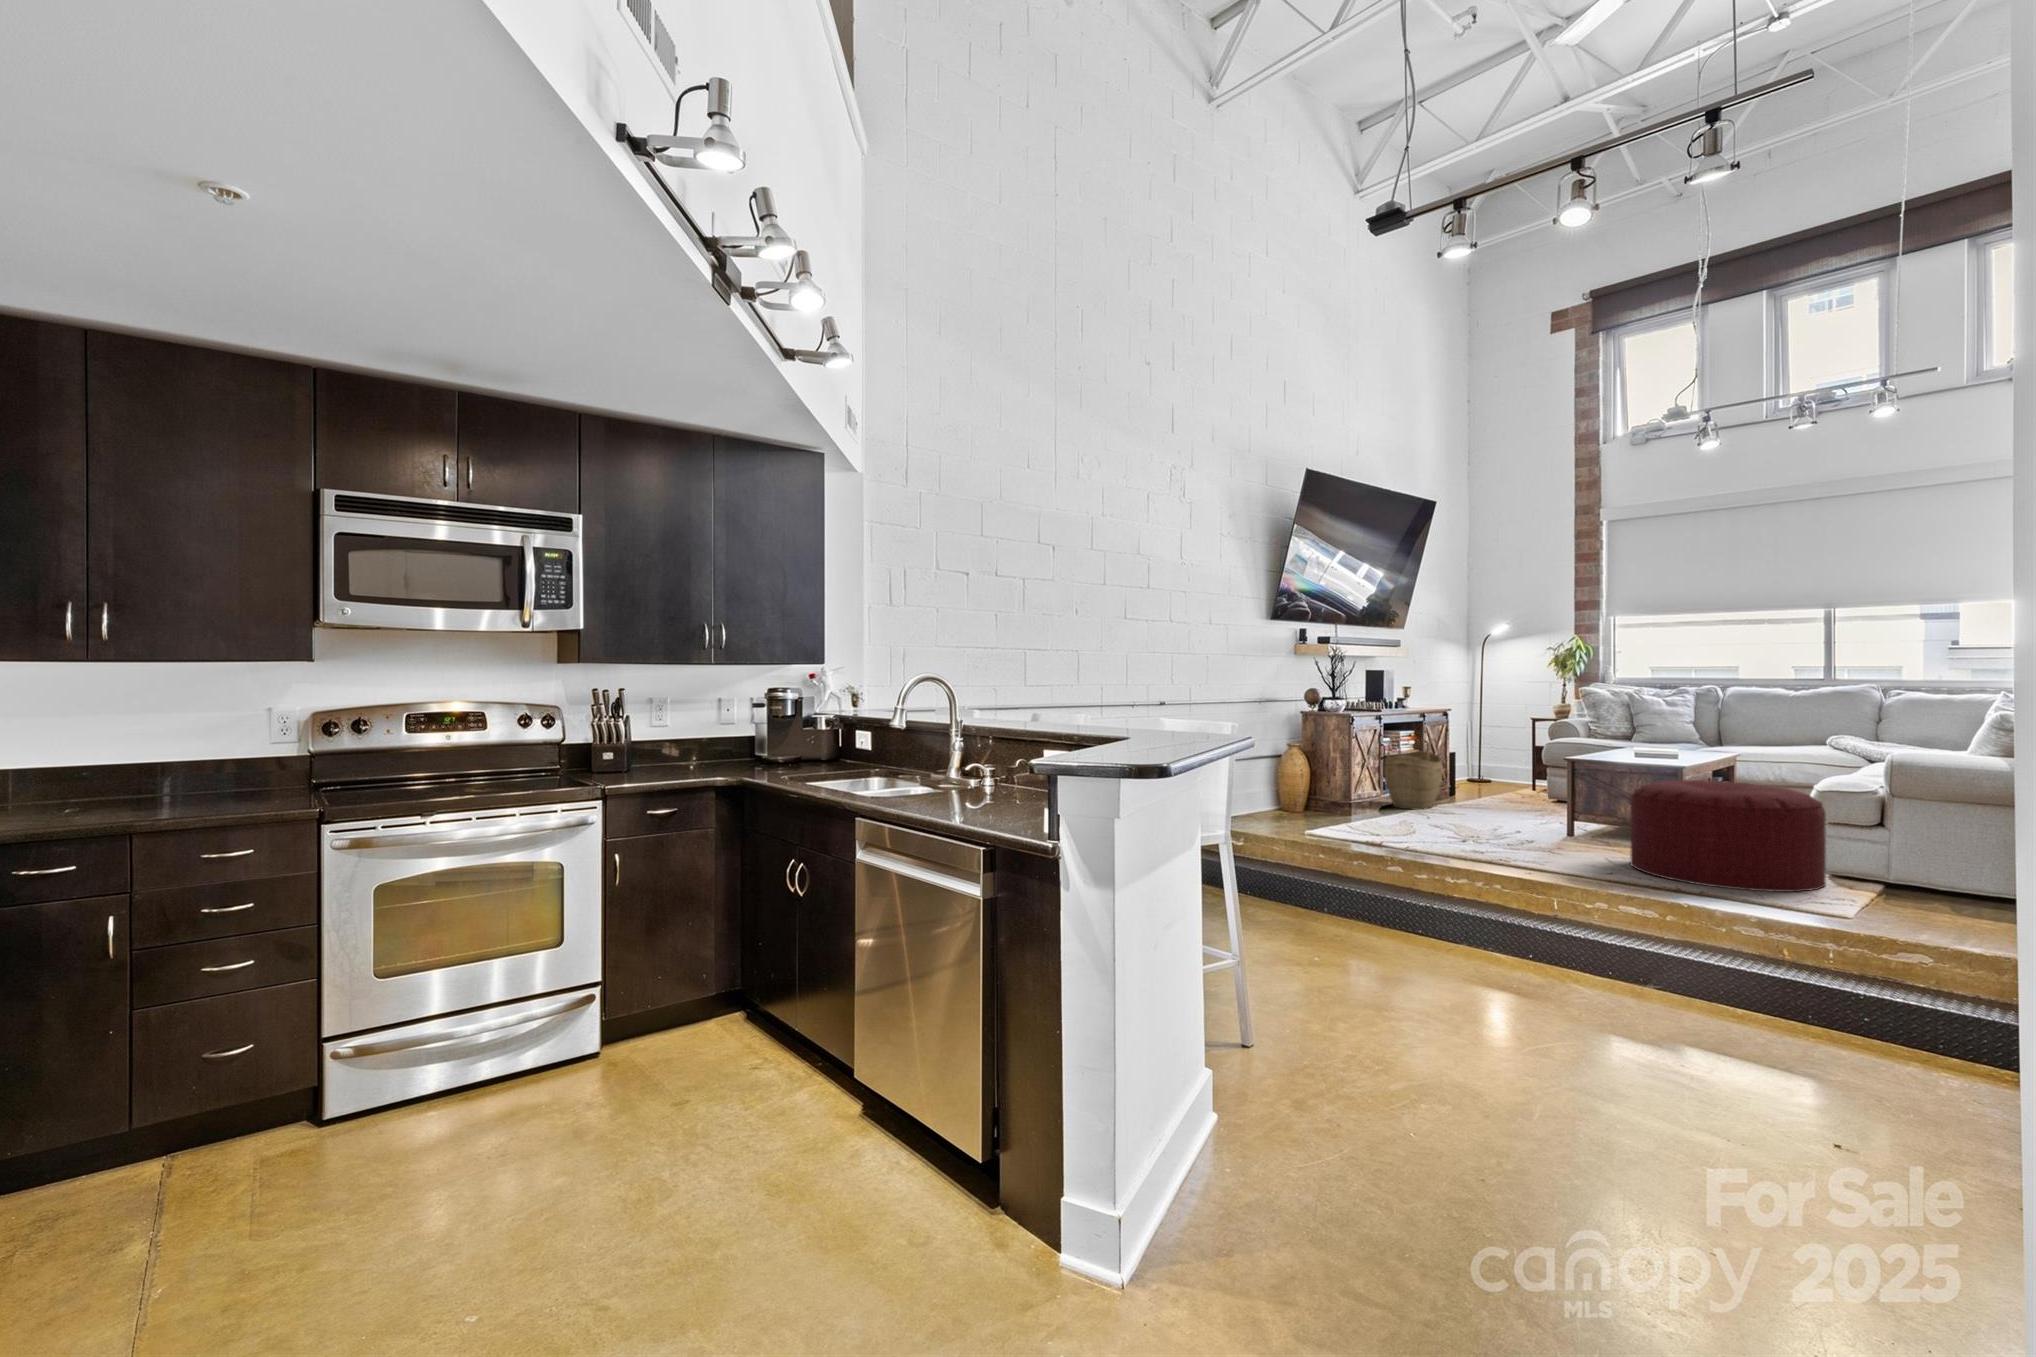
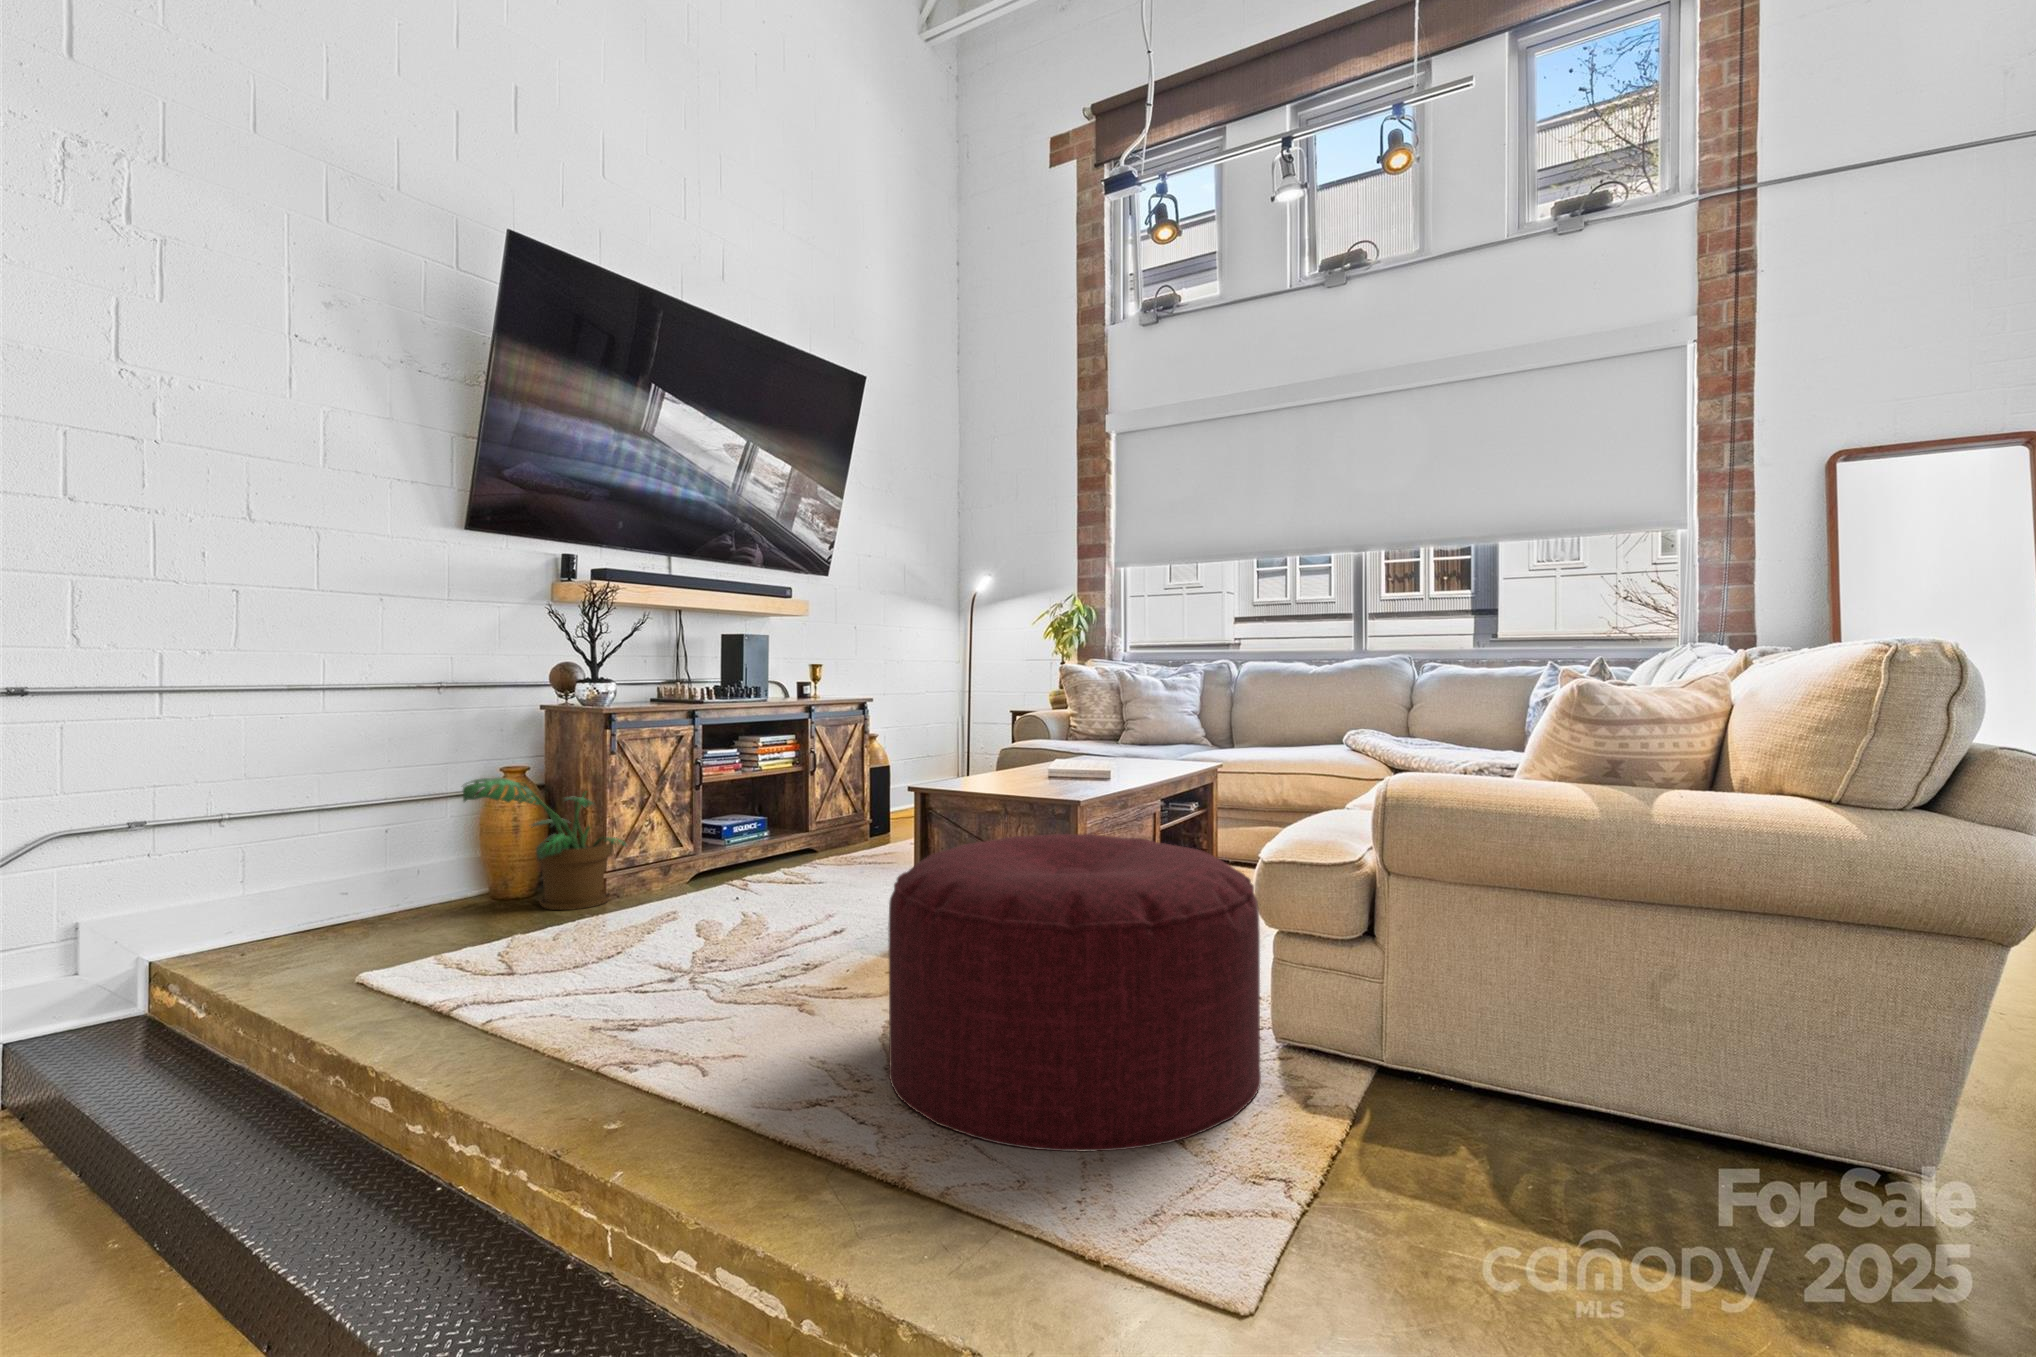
woven basket: present [1384,736,1442,810] -> none [697,746,807,879]
potted plant: none [1307,748,1370,816] -> present [463,777,627,910]

